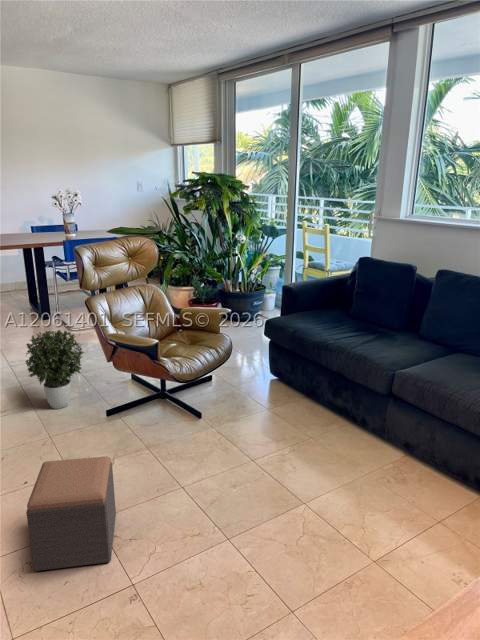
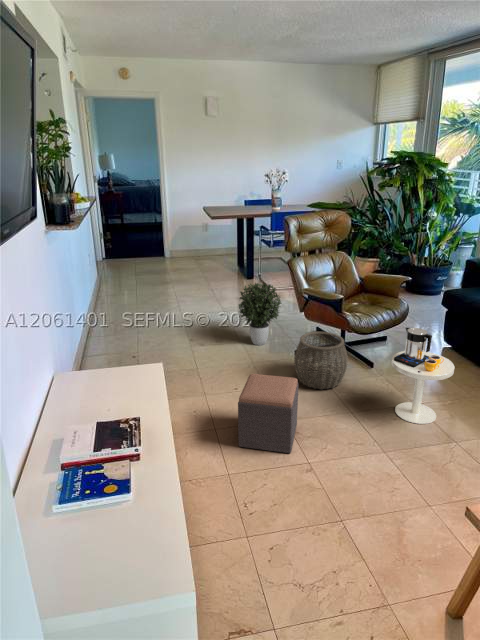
side table: none [222,369,288,479] -> present [392,328,454,424]
woven basket: none [105,384,172,458] -> present [294,332,348,389]

